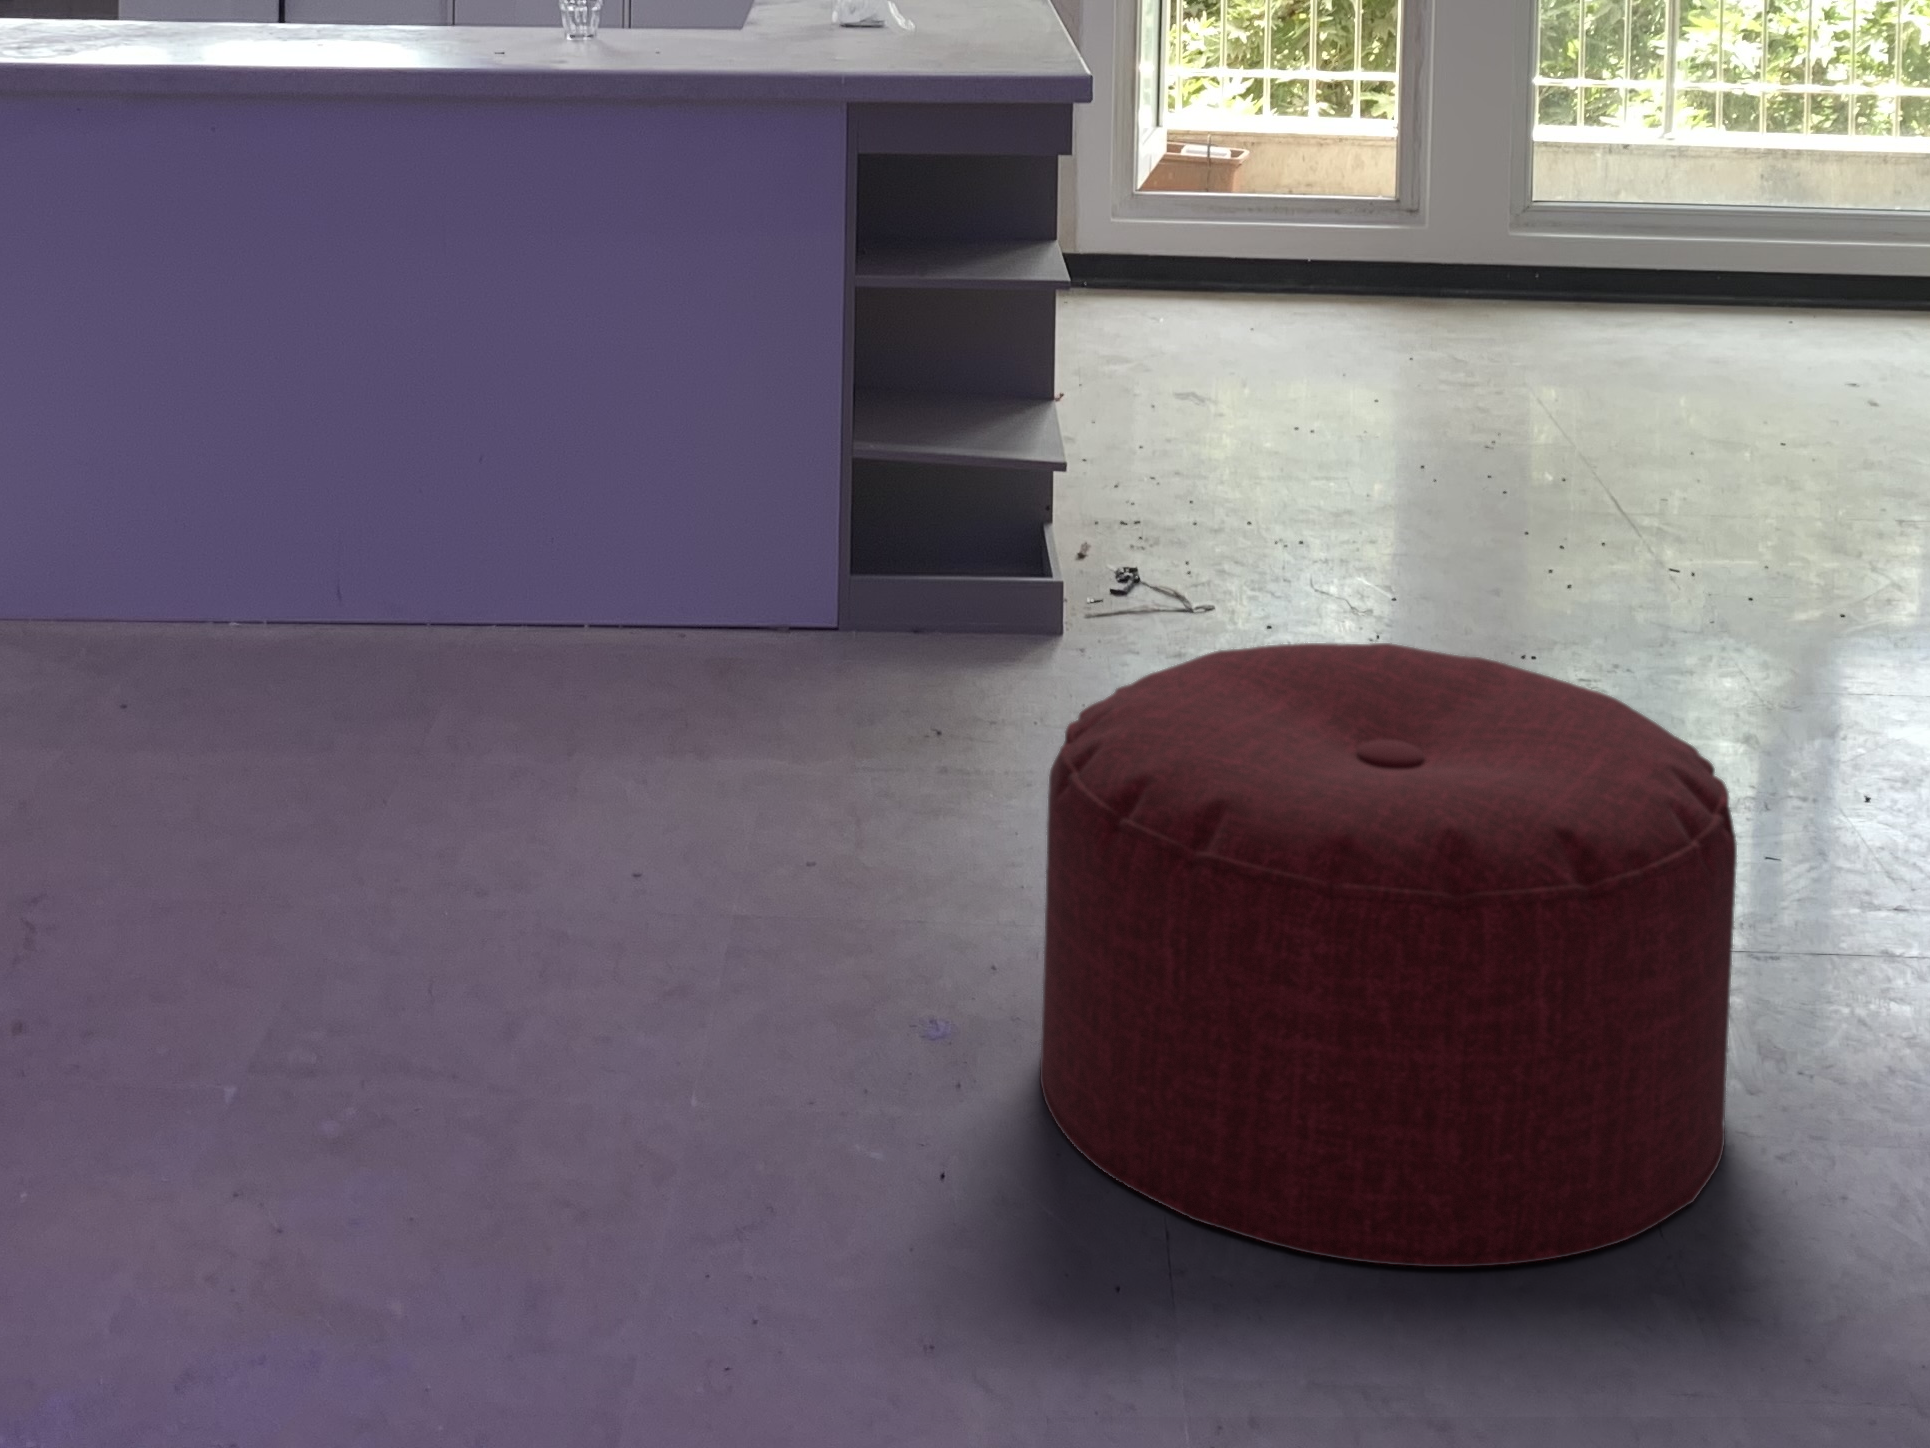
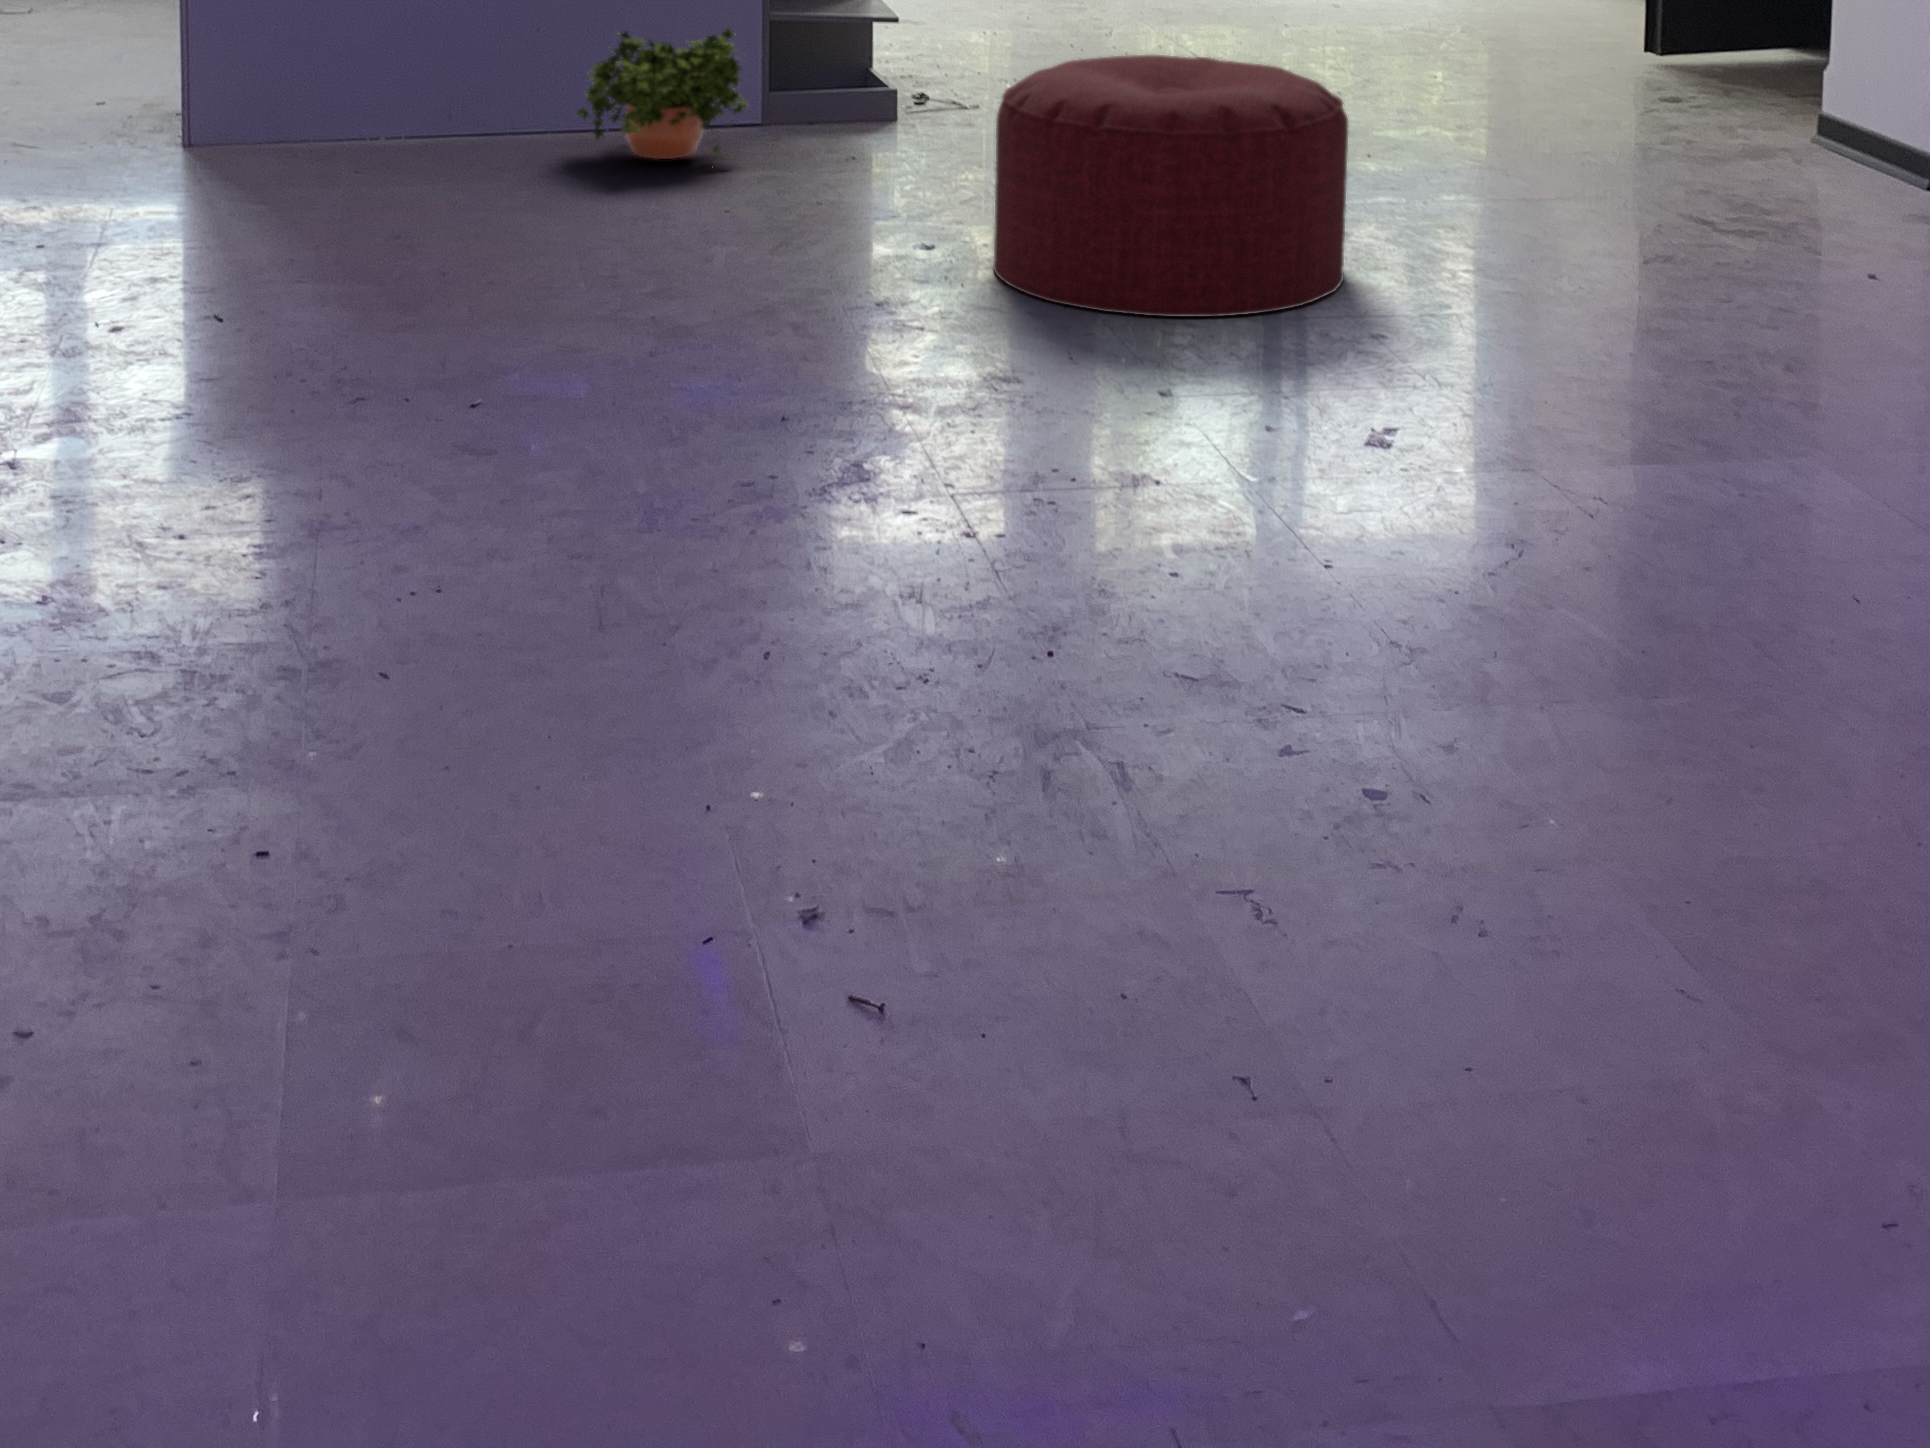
potted plant: none [507,467,791,714] -> present [575,28,747,163]

